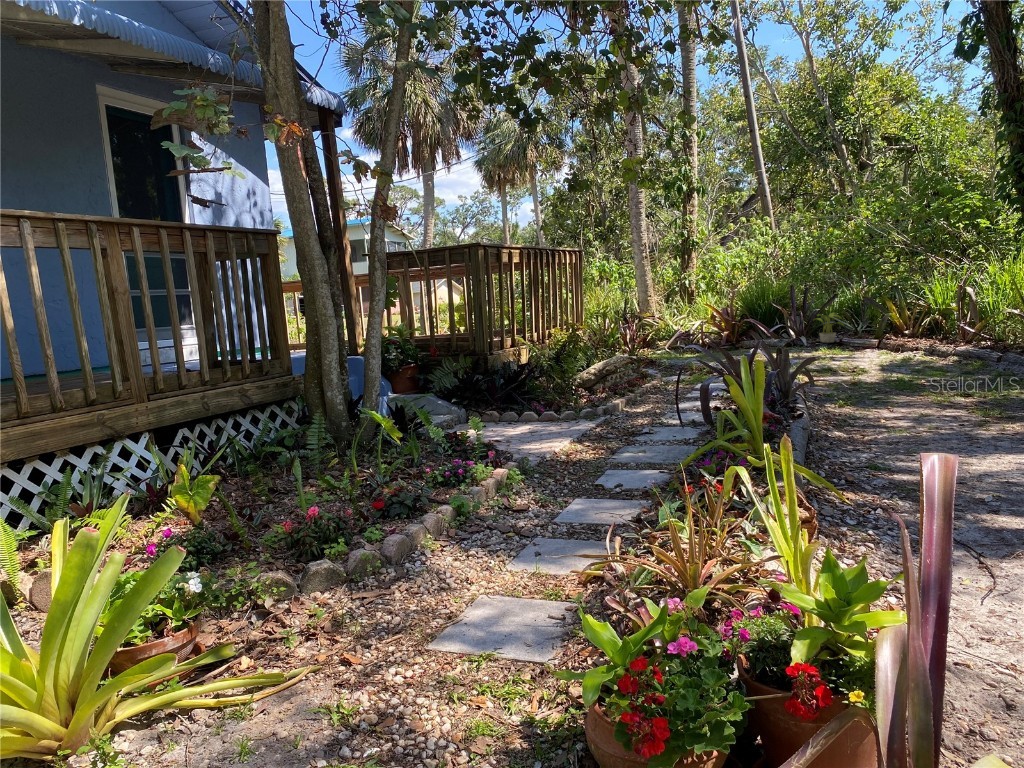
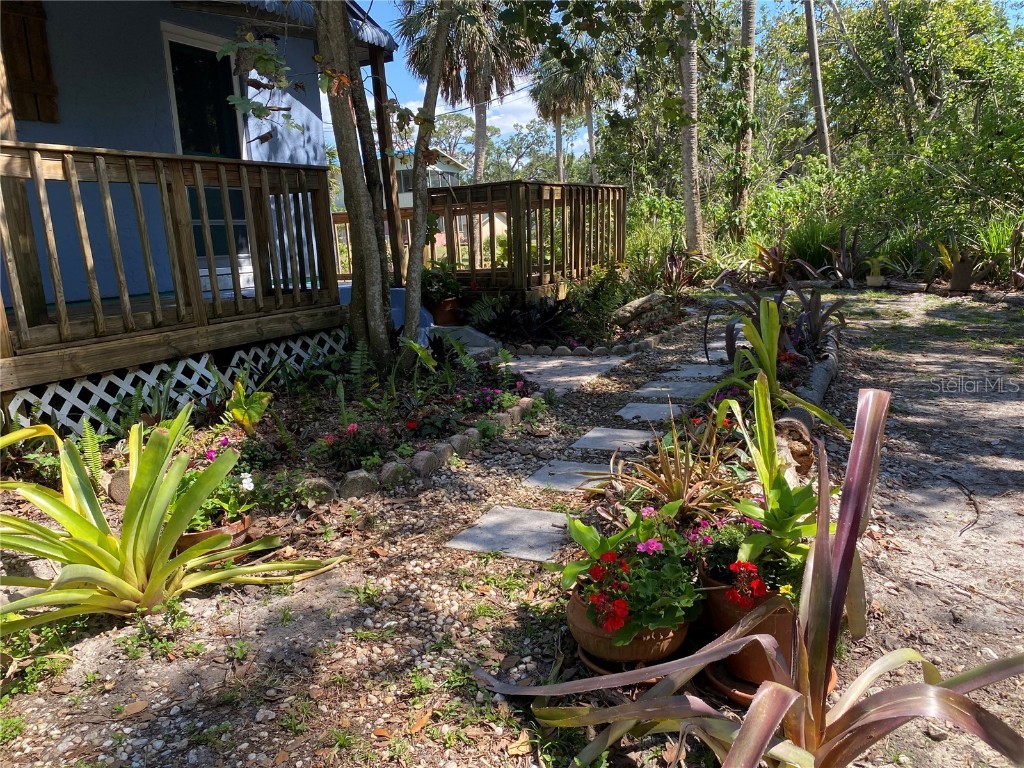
watering can: none [894,307,946,345] -> present [944,251,1000,291]

